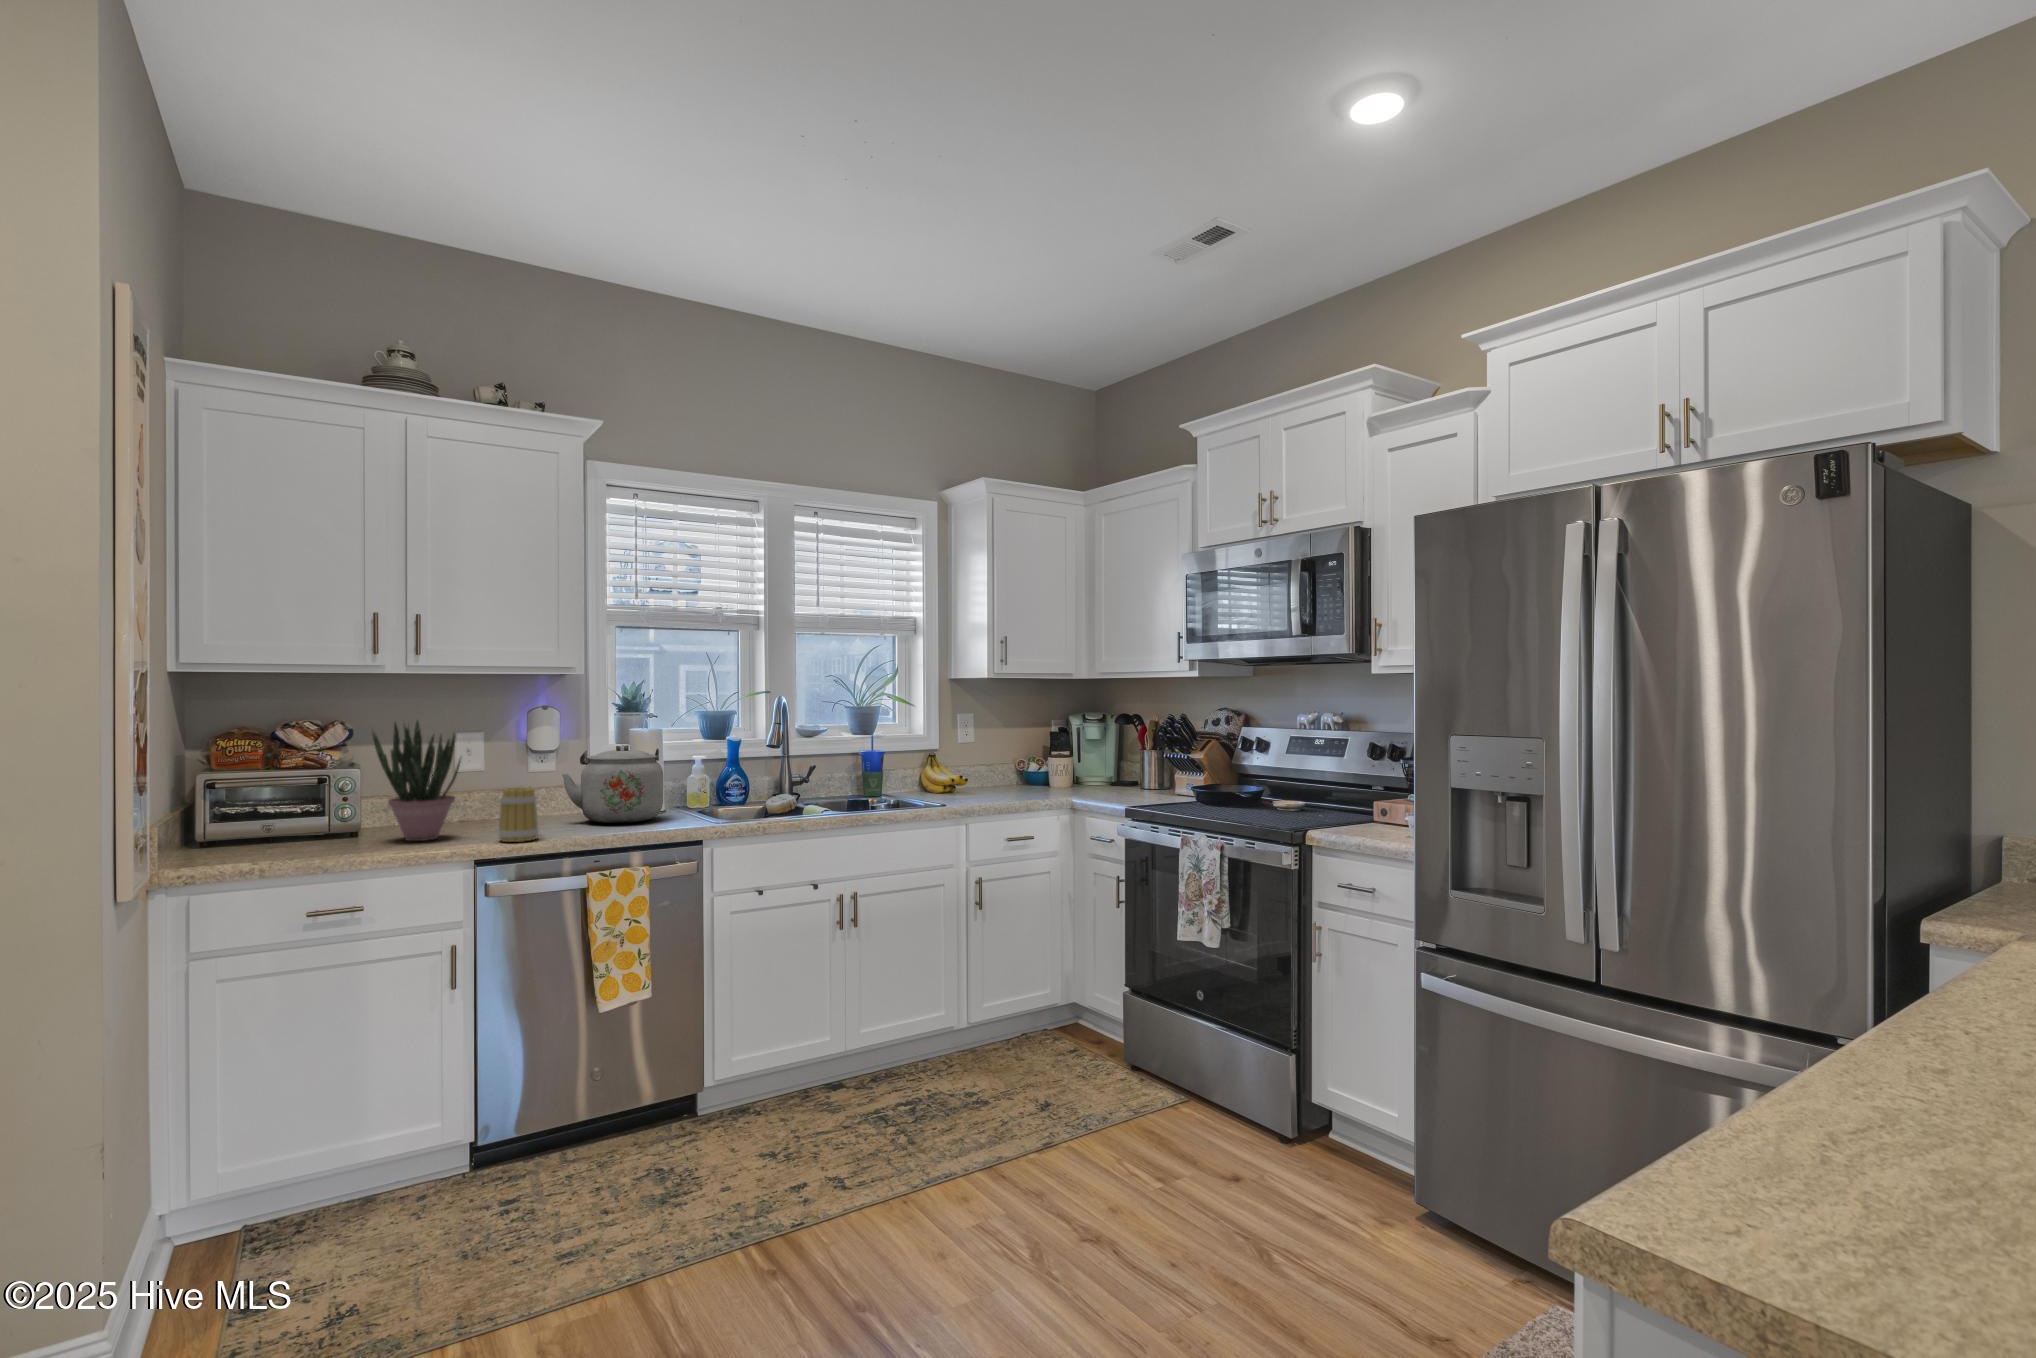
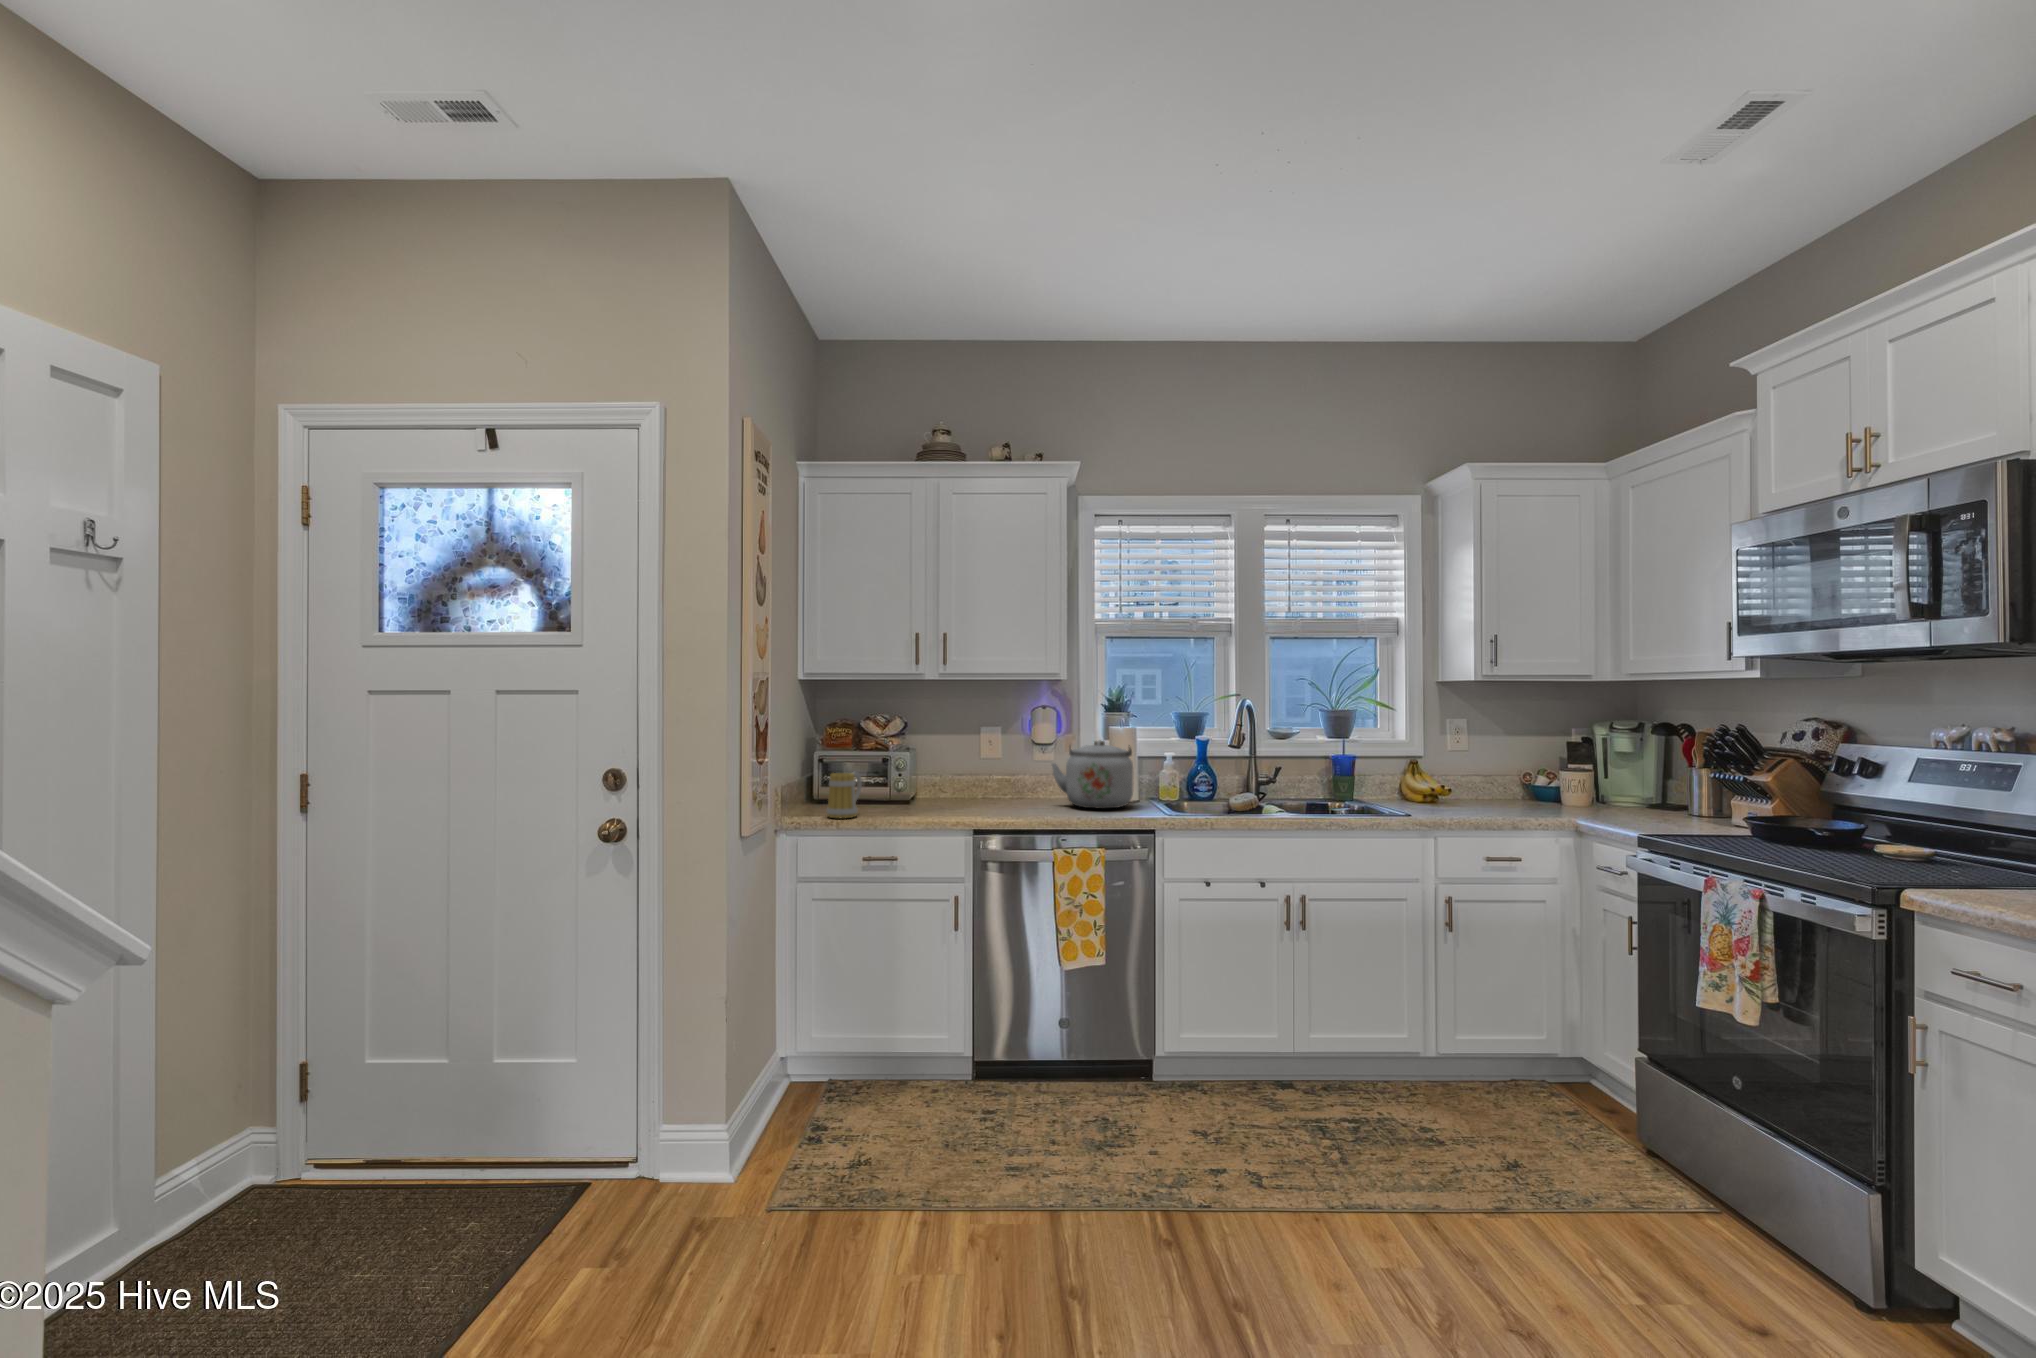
potted plant: present [372,721,461,841] -> none [911,714,968,811]
mug: present [498,786,539,842] -> present [827,772,862,818]

